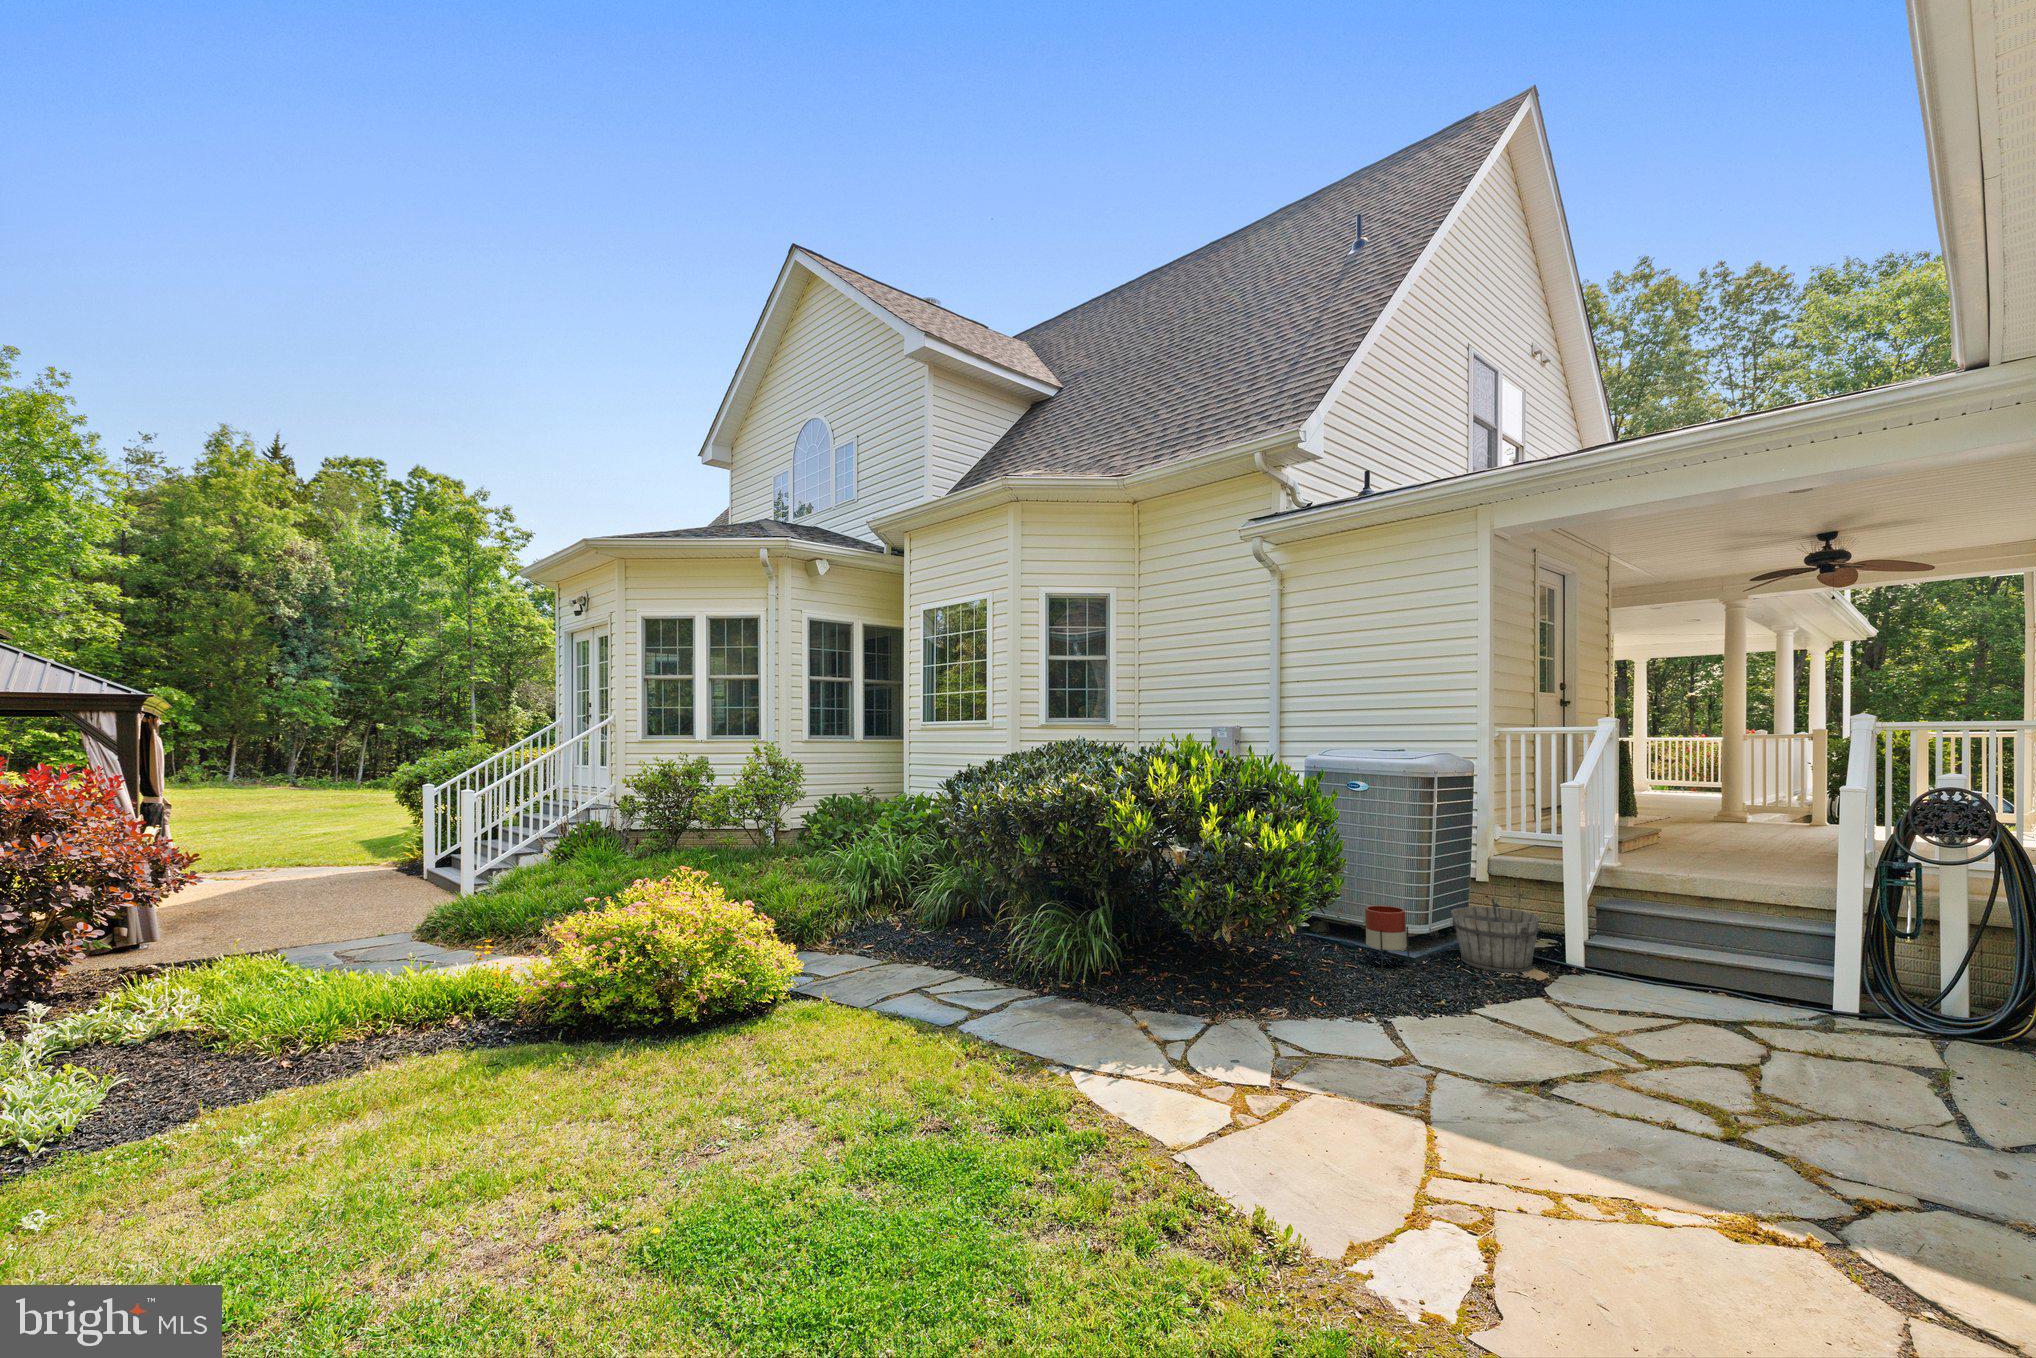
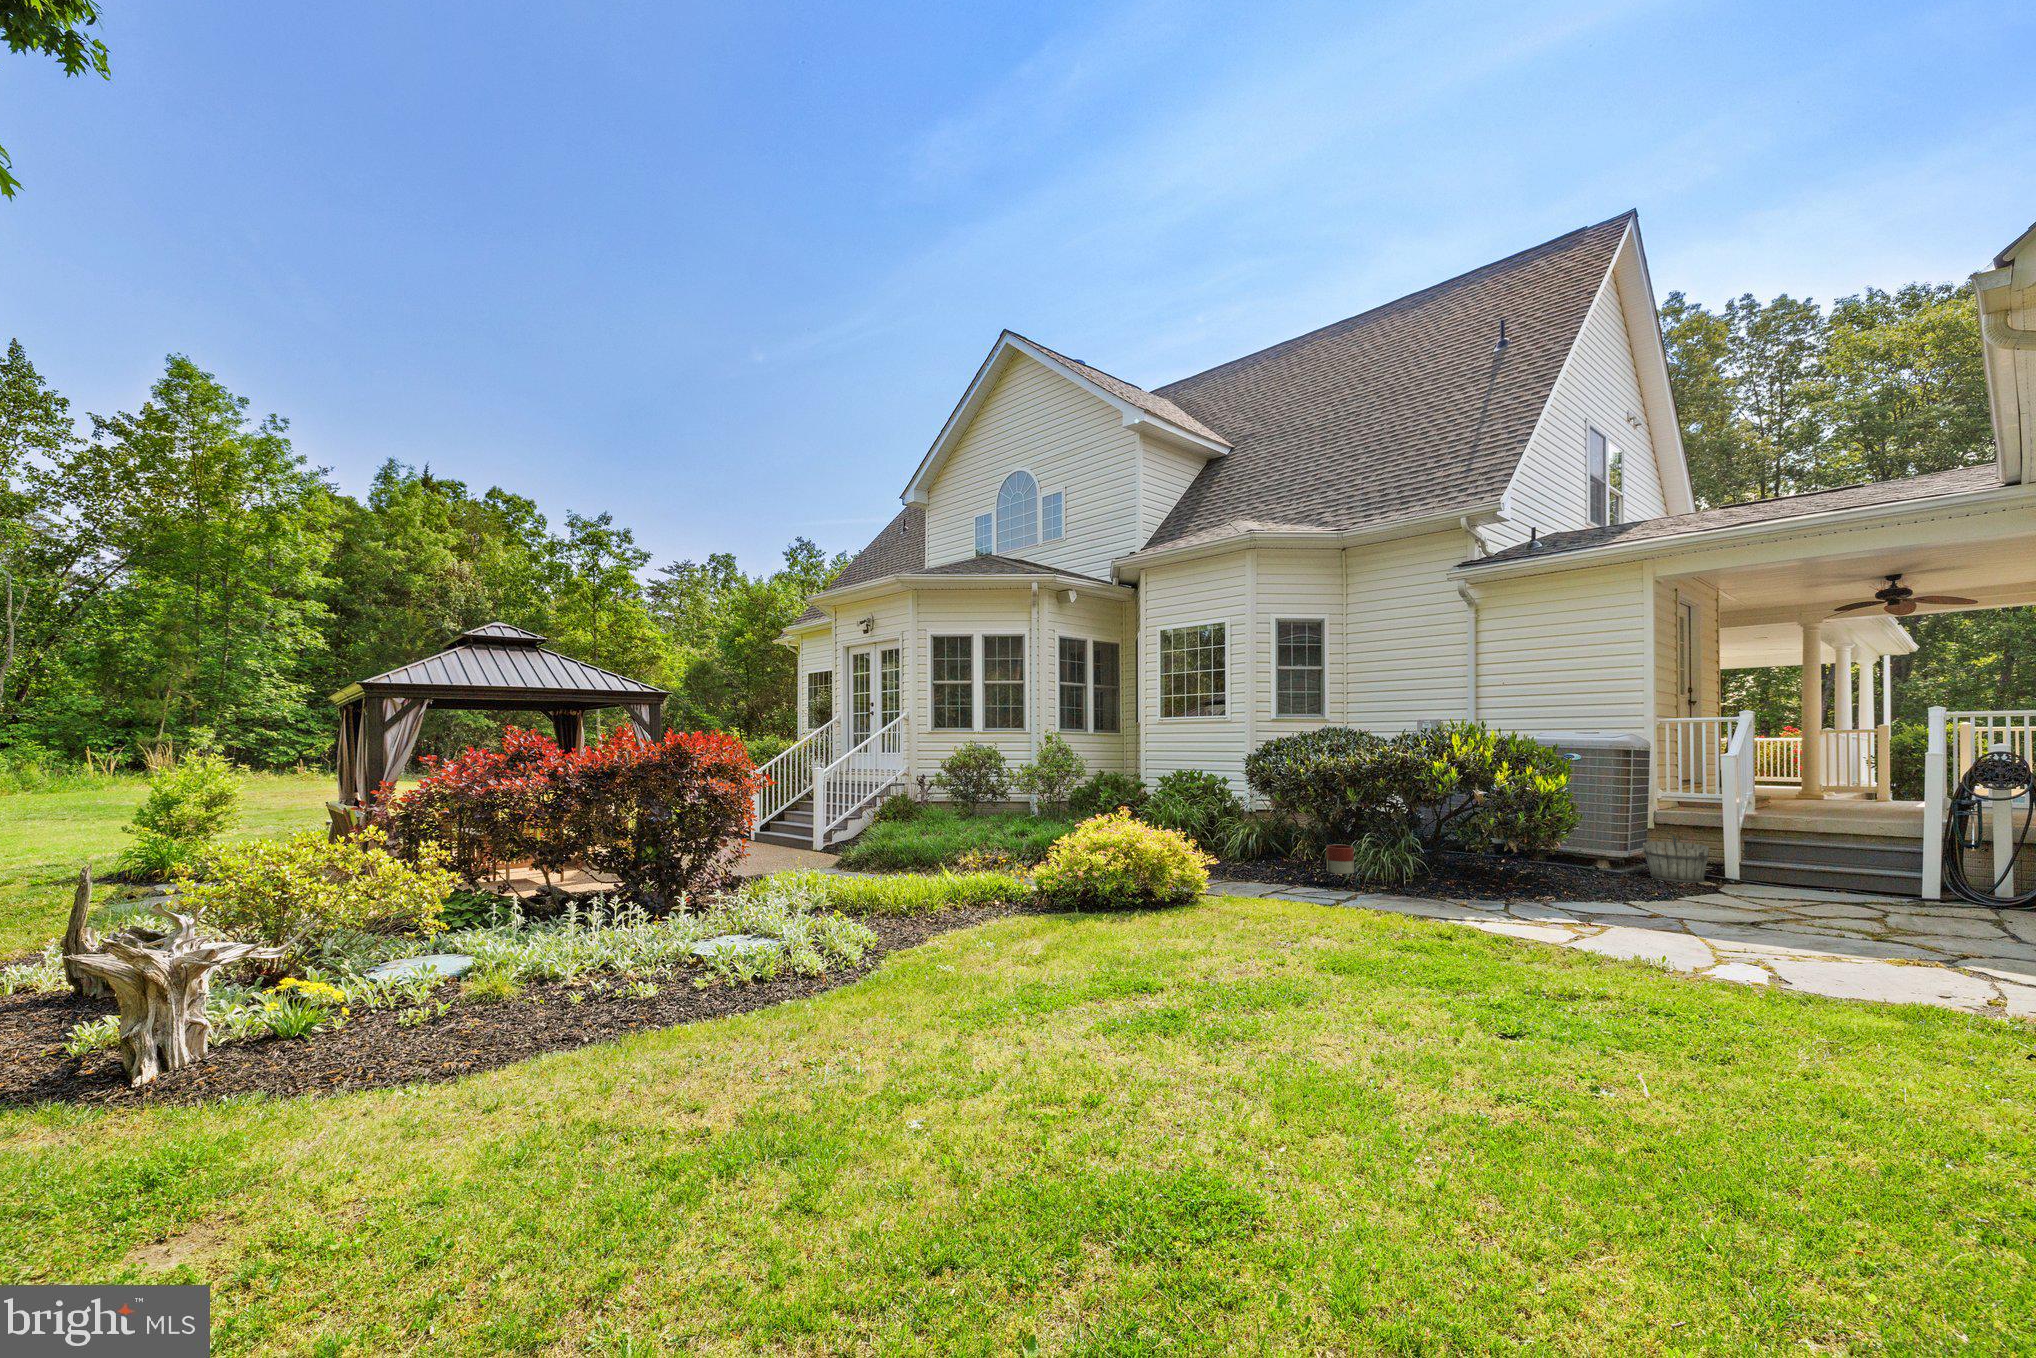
planter: present [1365,905,1409,972] -> present [1326,845,1356,887]

